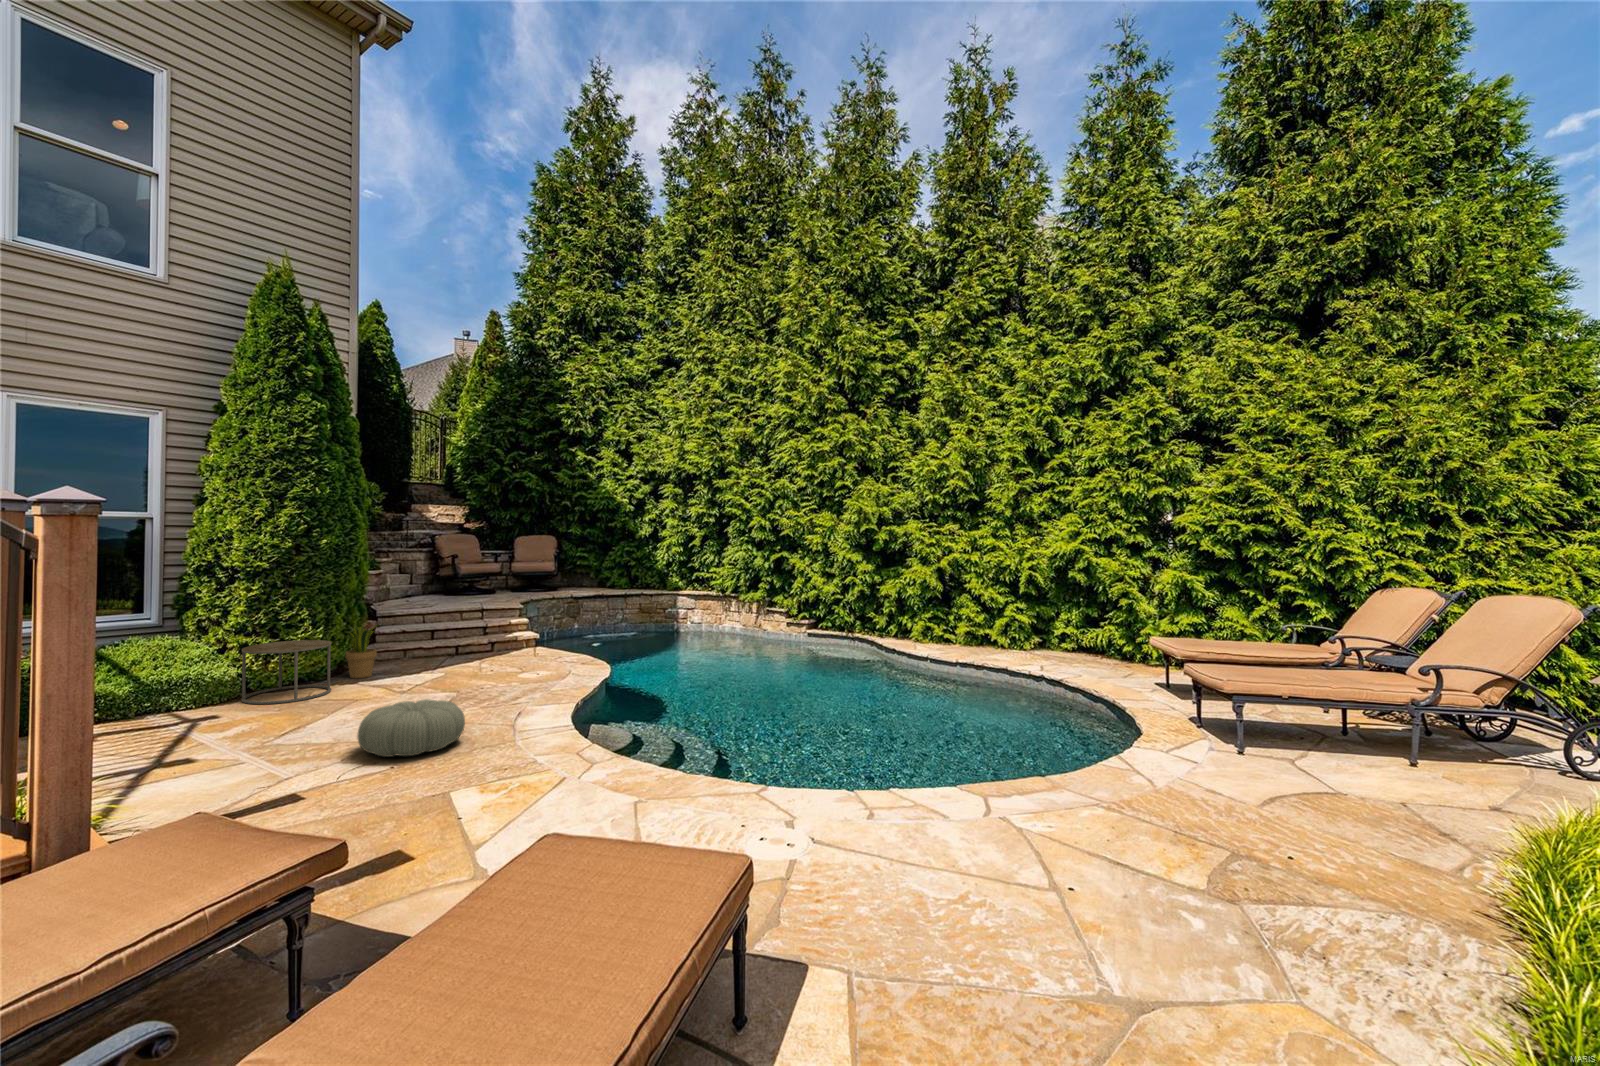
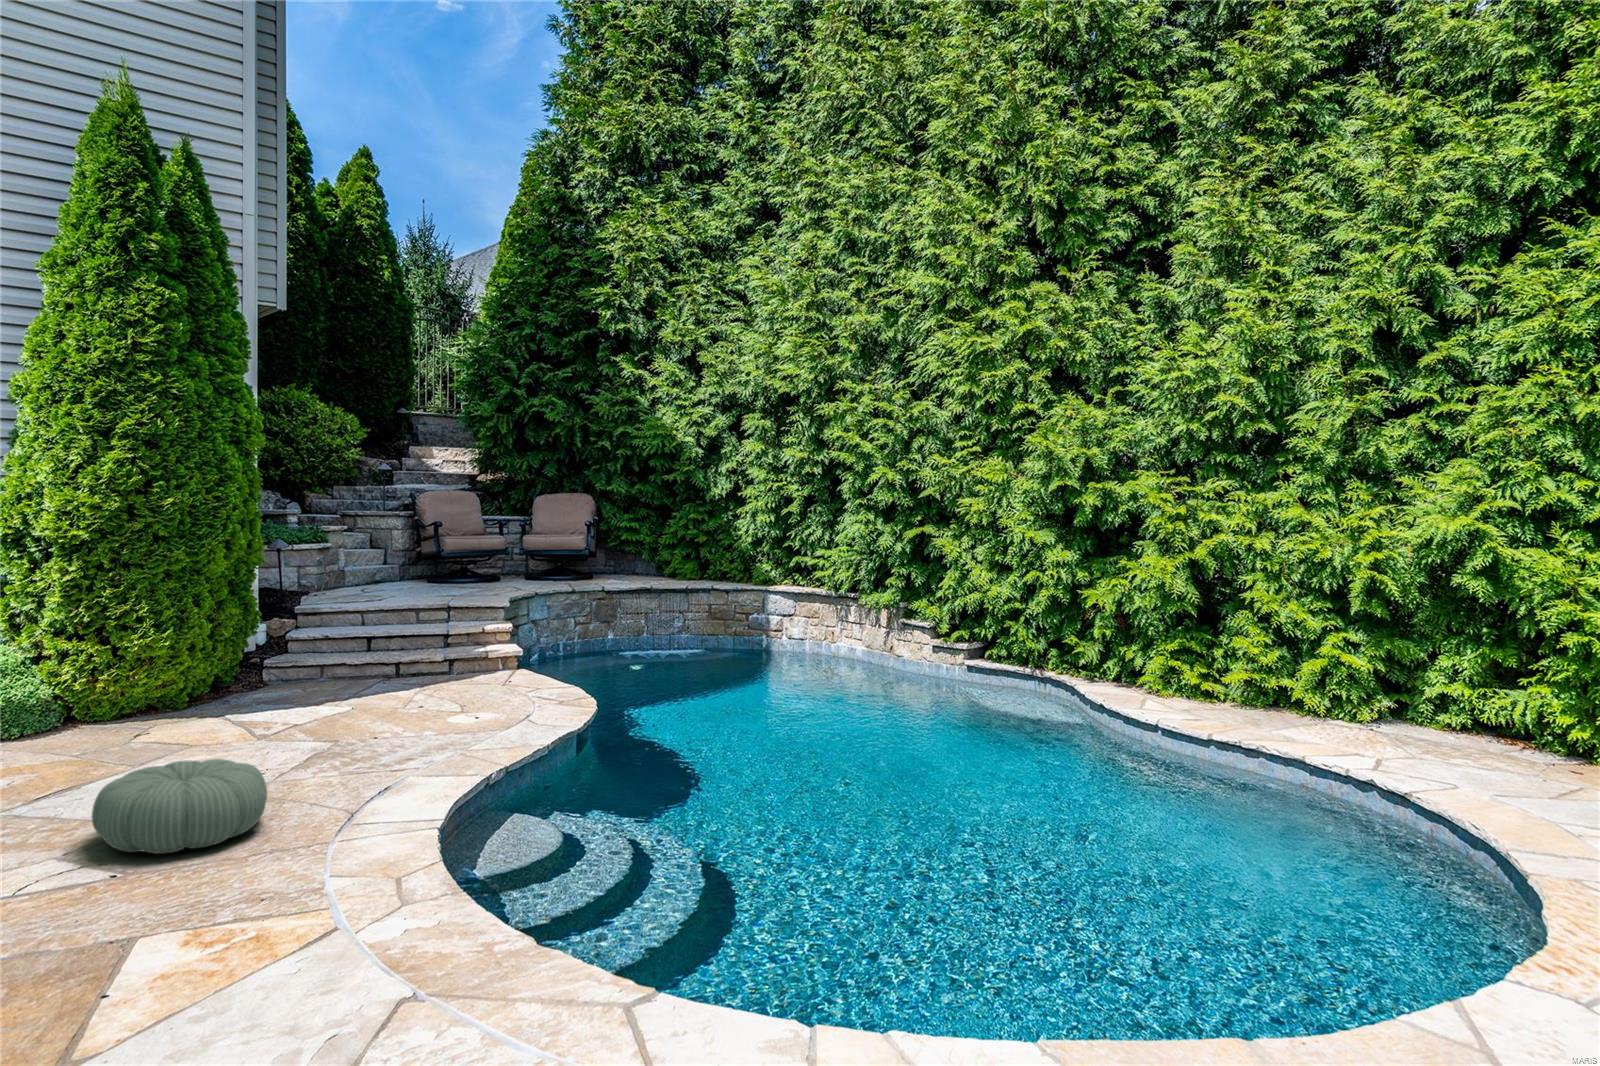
potted plant: present [346,626,377,678] -> none [207,626,254,707]
side table: present [241,640,331,704] -> none [41,648,171,743]

